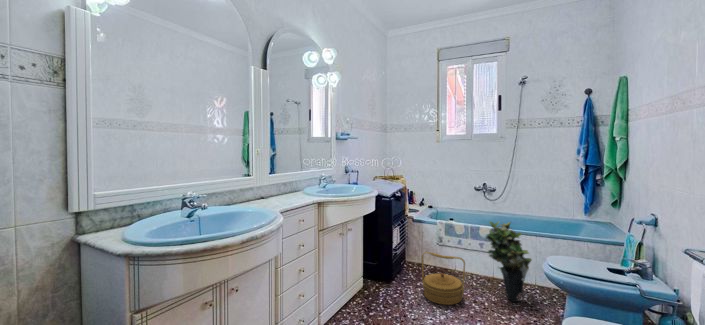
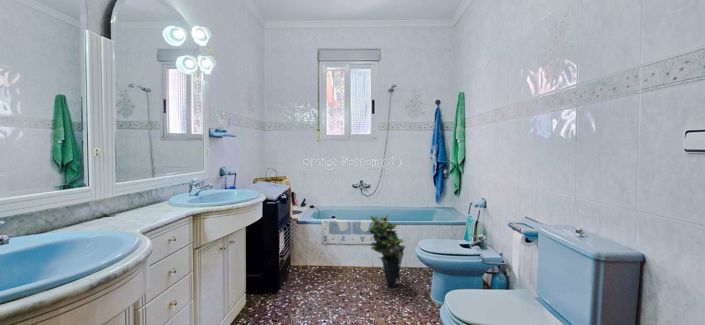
basket: present [422,252,465,305] -> none [311,253,353,304]

